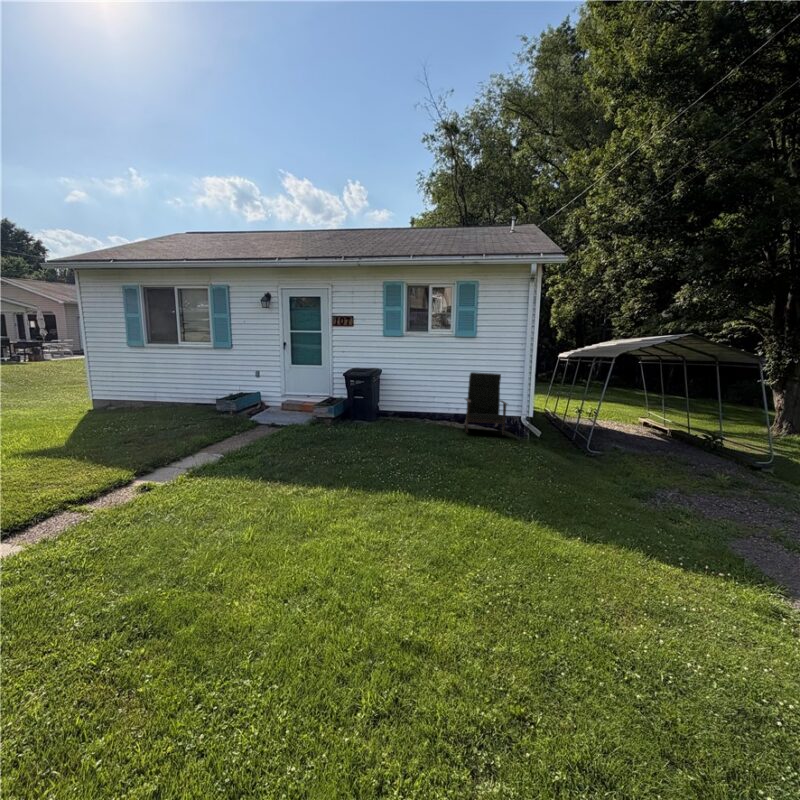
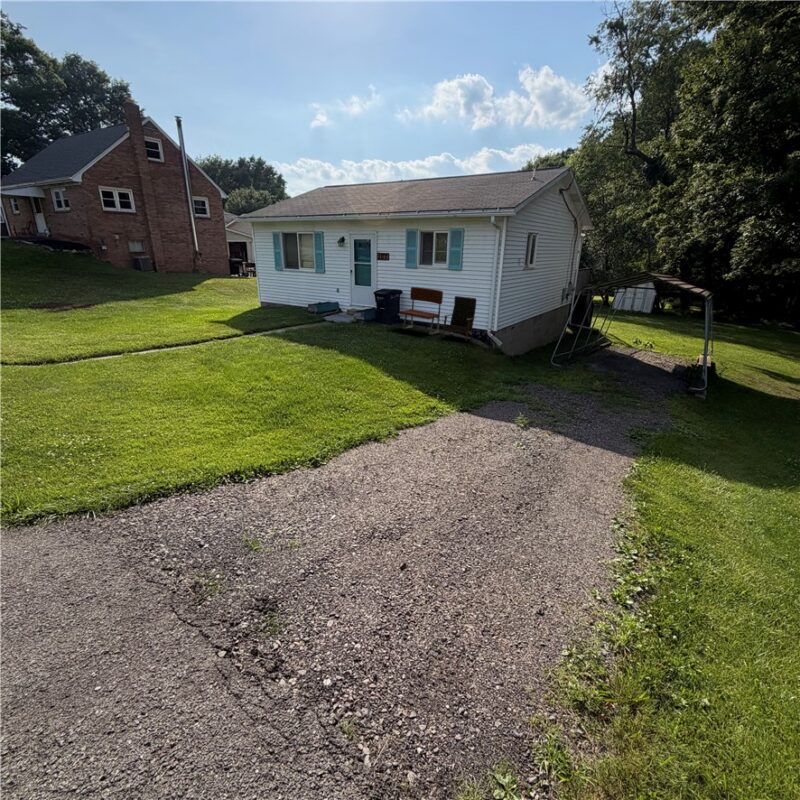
bench: none [391,363,452,430] -> present [399,287,443,335]

